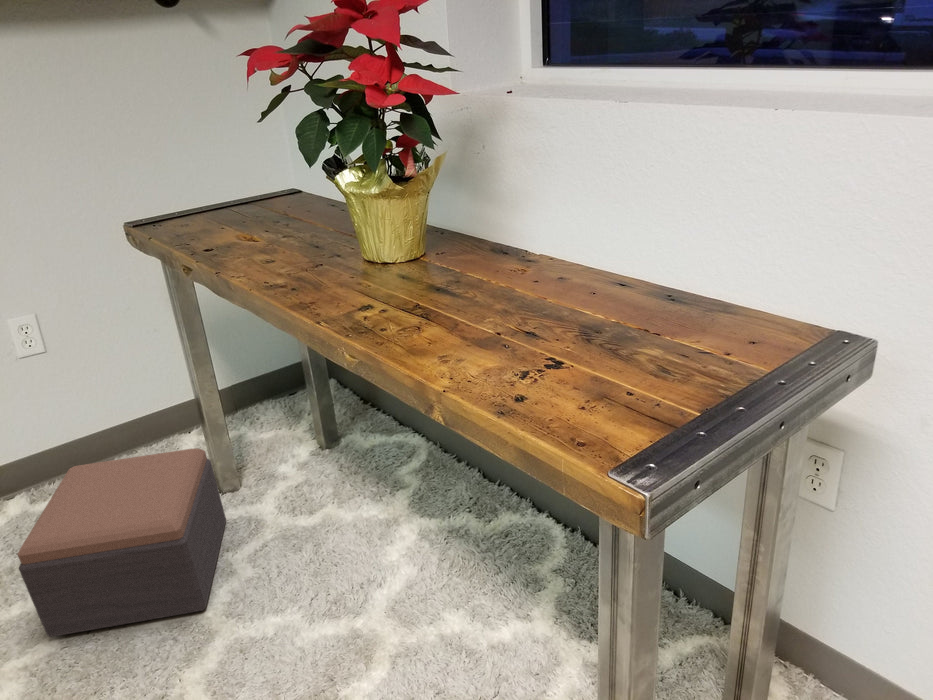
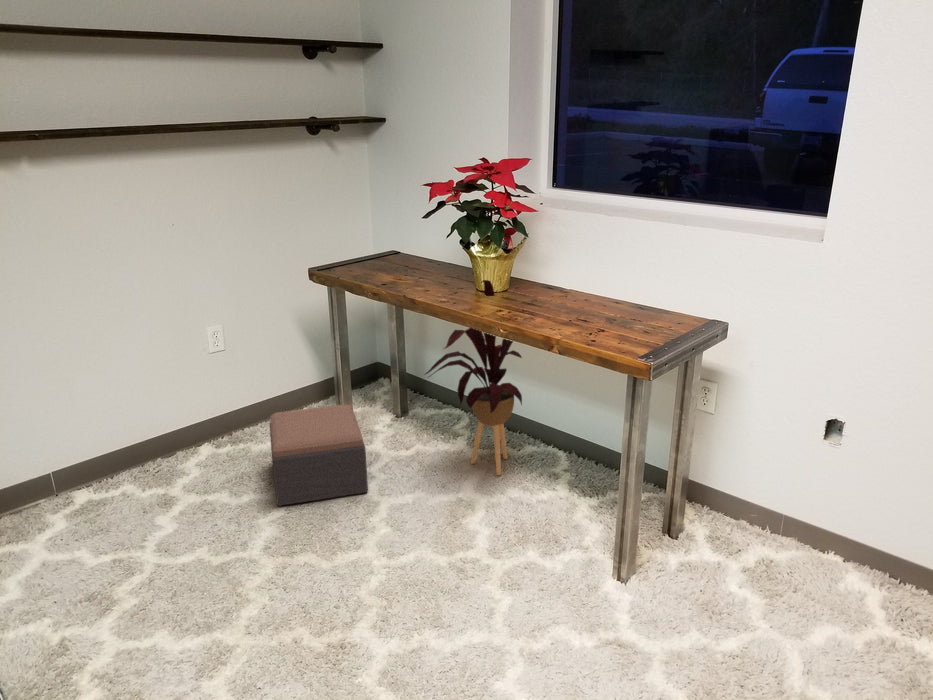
house plant: none [276,238,492,578] -> present [426,280,522,475]

